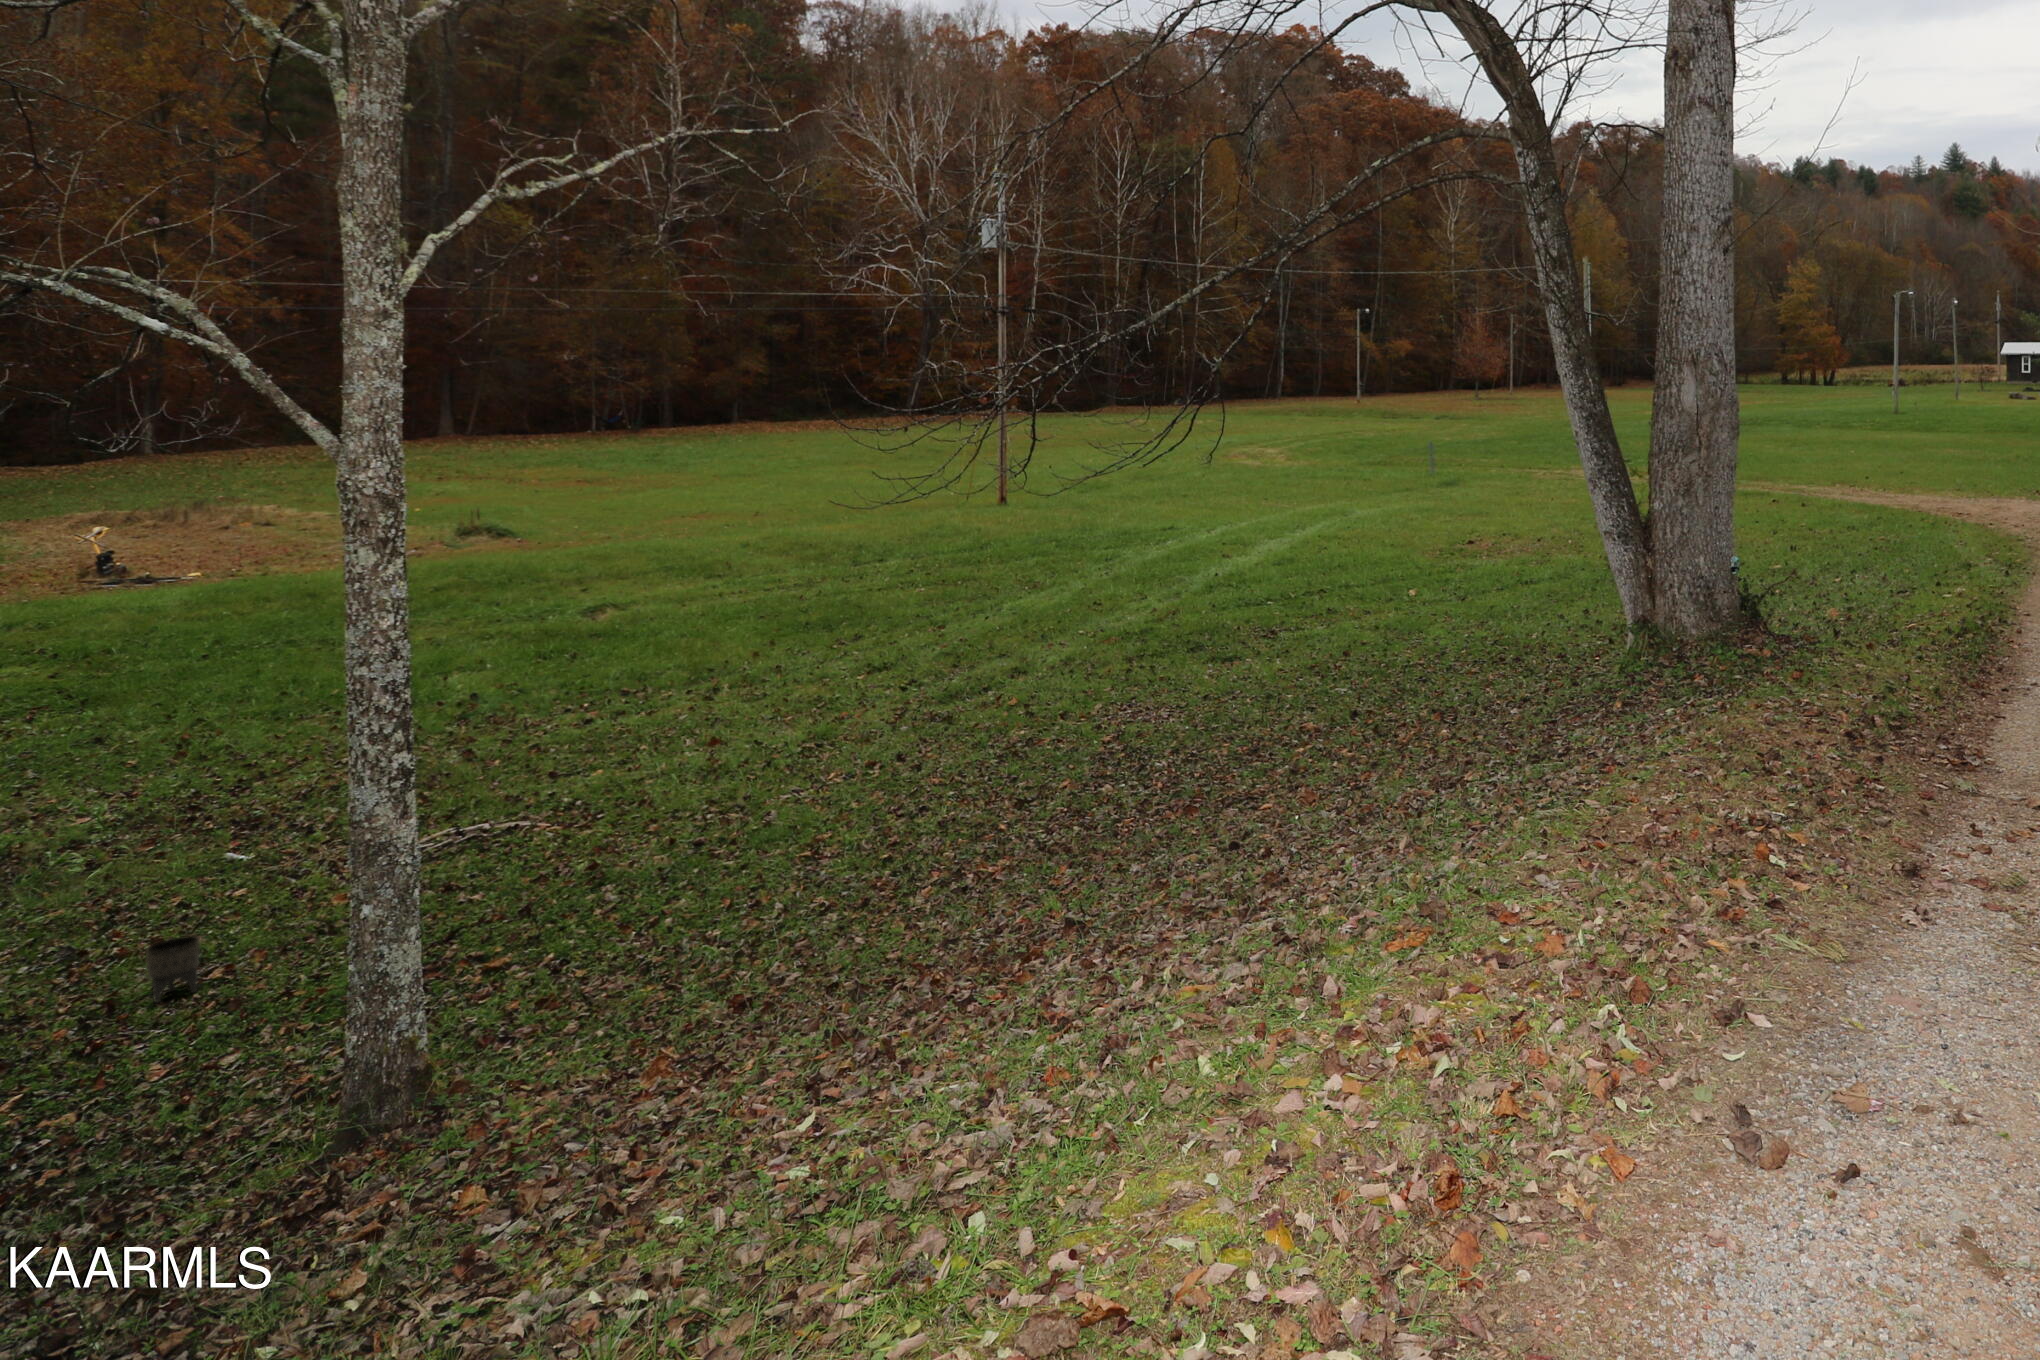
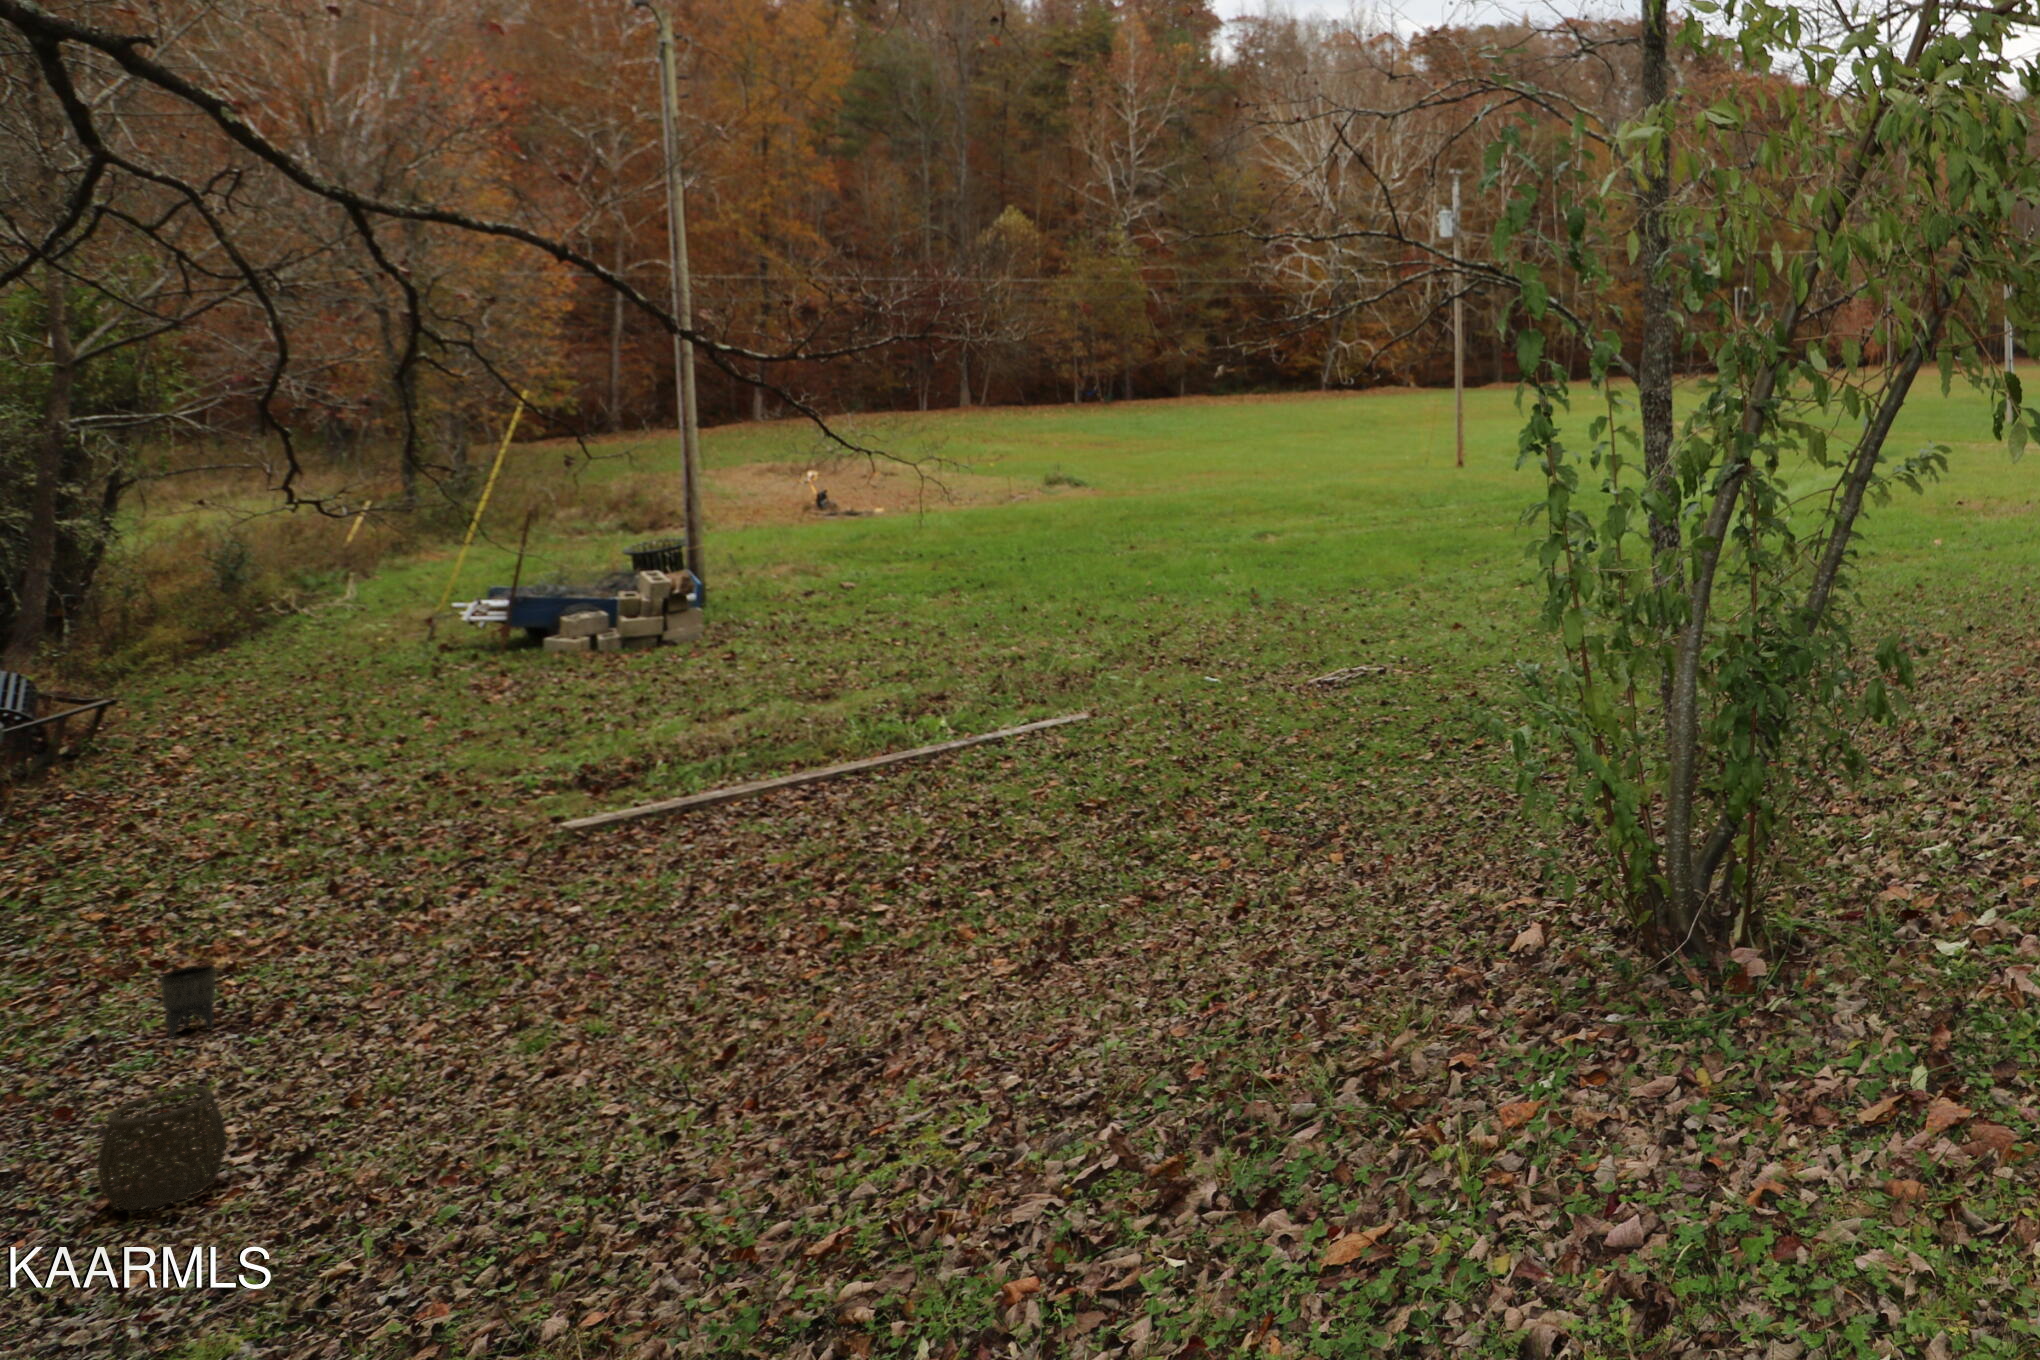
woven basket: none [93,1085,221,1202] -> present [97,1088,227,1211]

